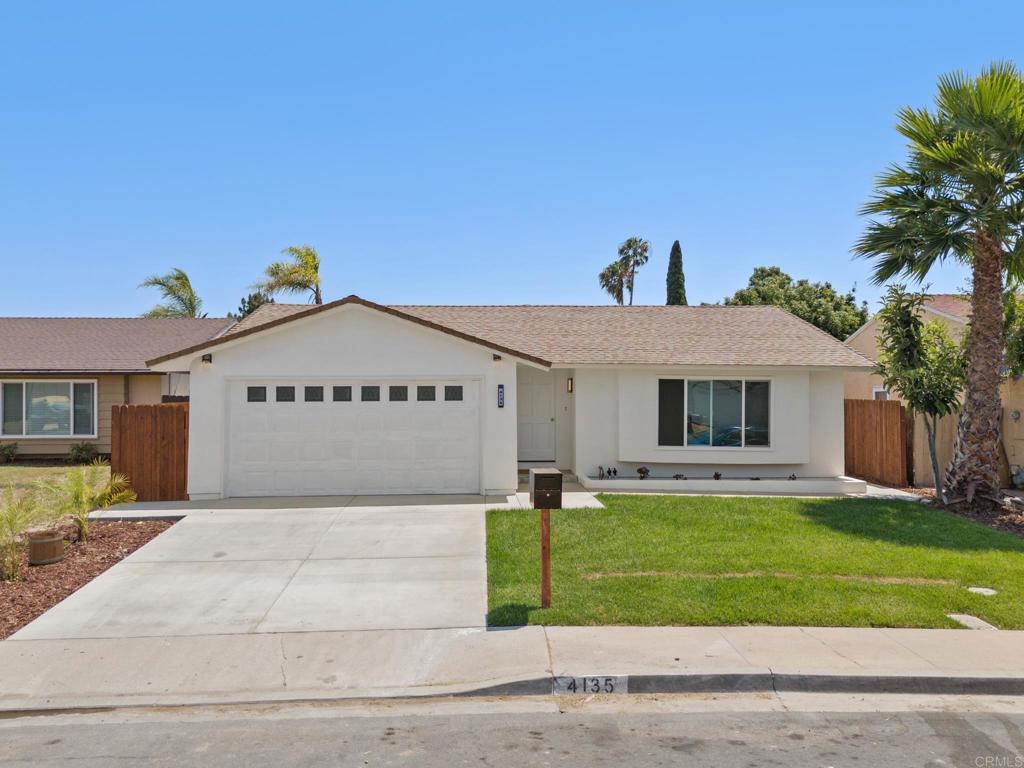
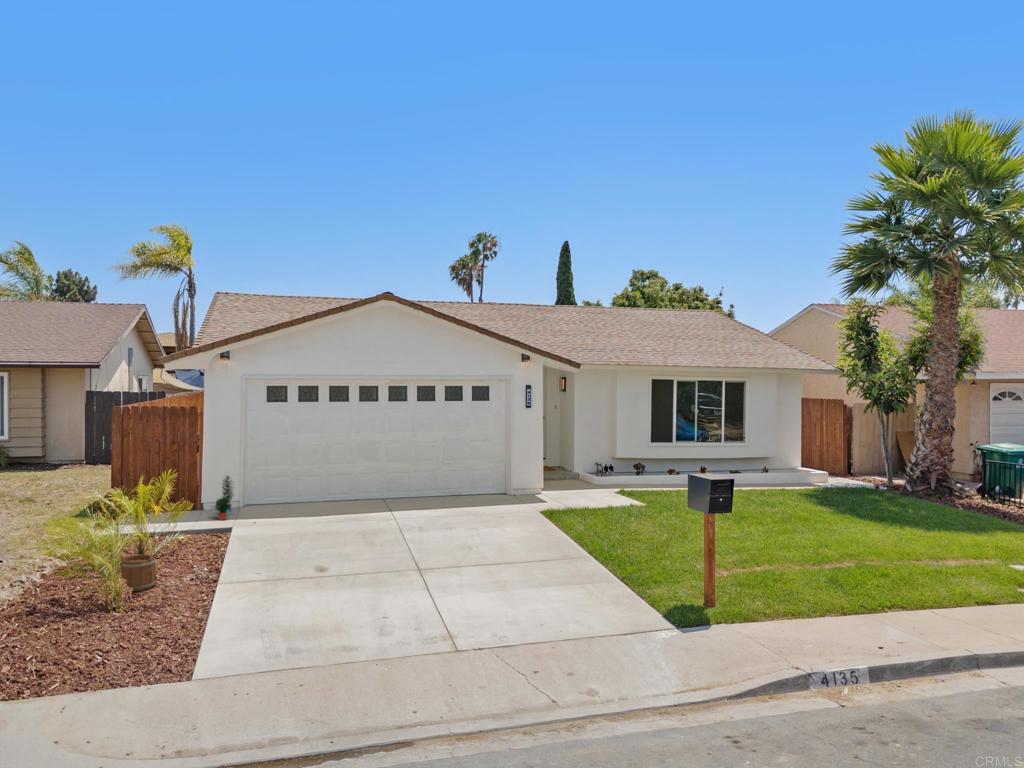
potted plant: none [184,469,213,510] -> present [215,476,234,520]

